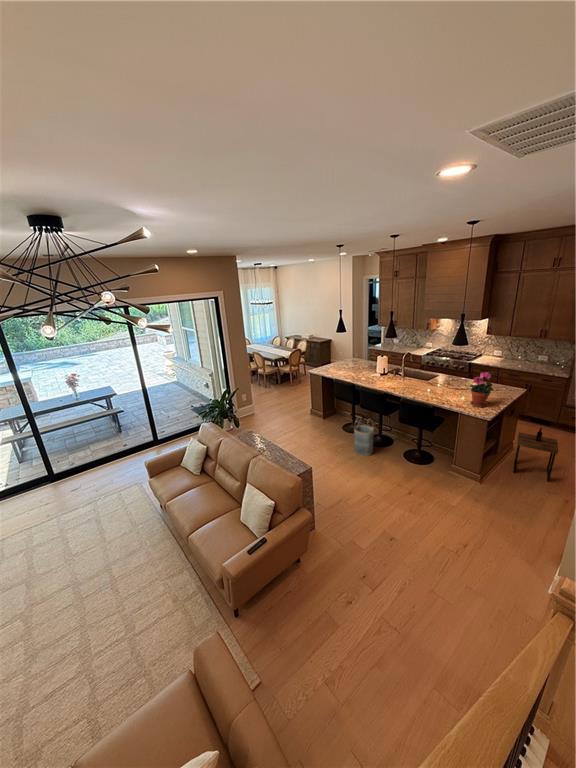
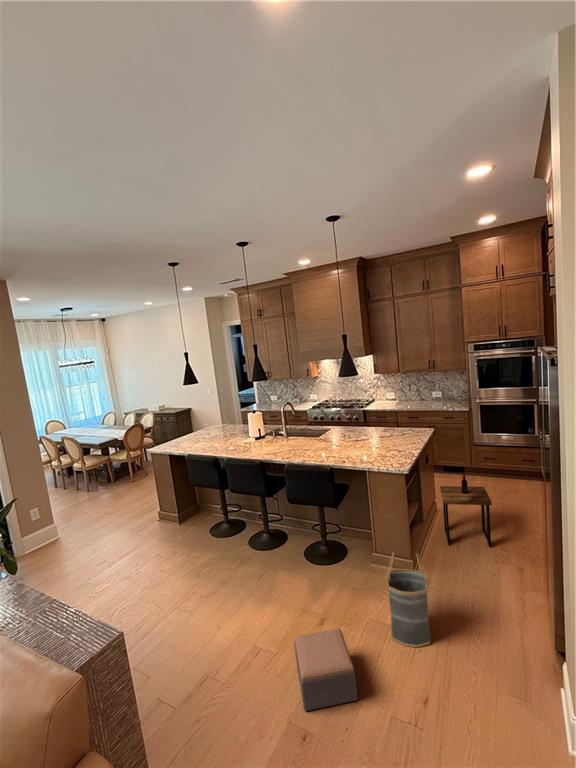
potted plant: present [470,372,493,407] -> none [371,406,402,458]
basket: present [354,425,374,456] -> present [386,552,431,647]
footstool: none [391,495,425,534] -> present [294,629,358,711]

